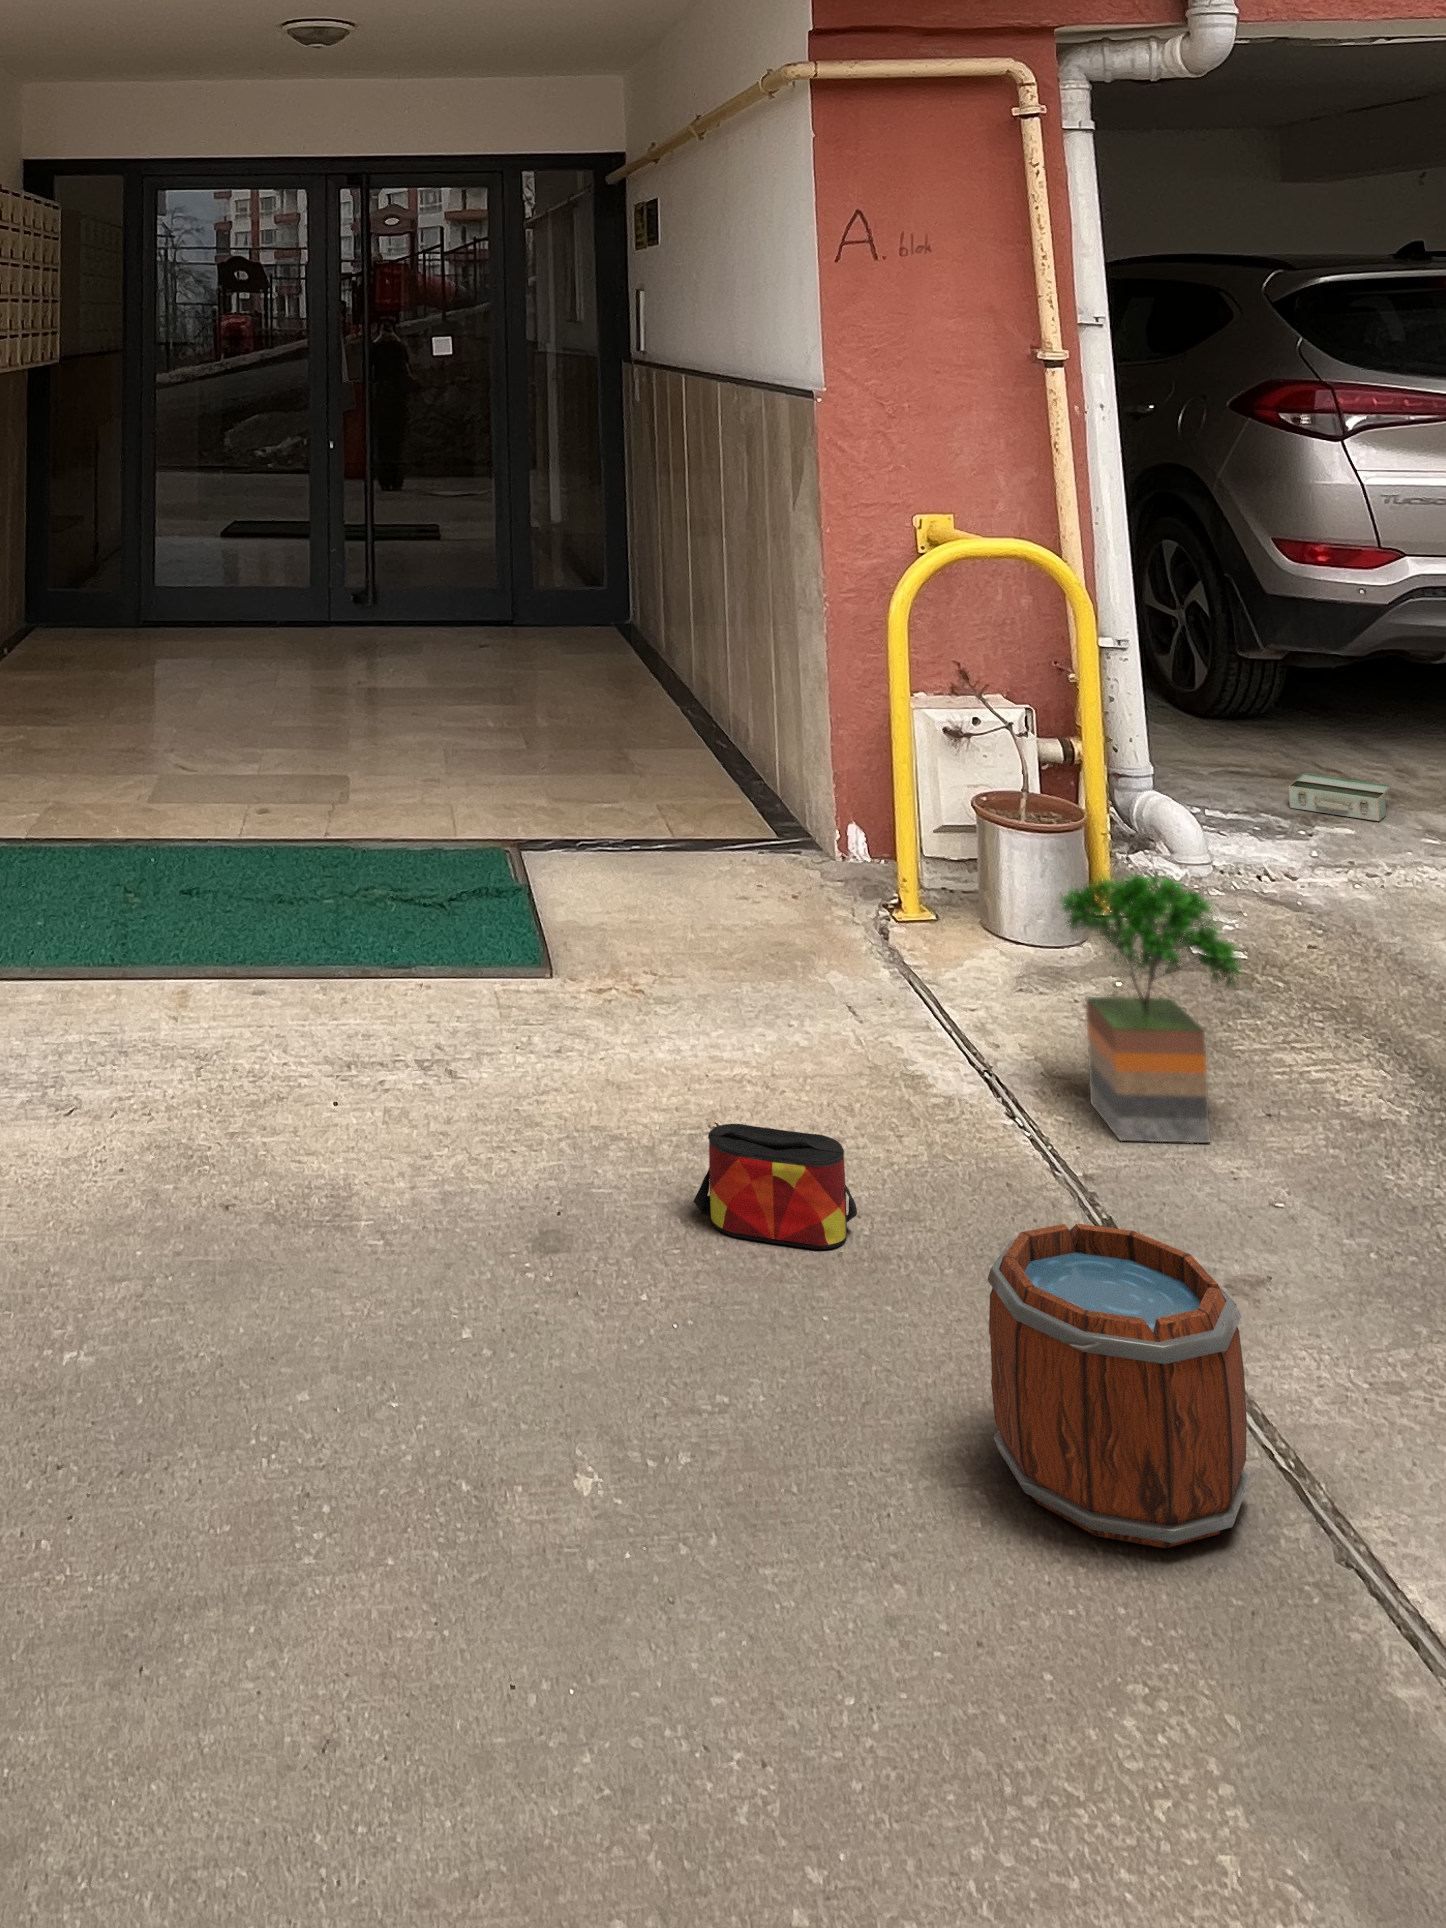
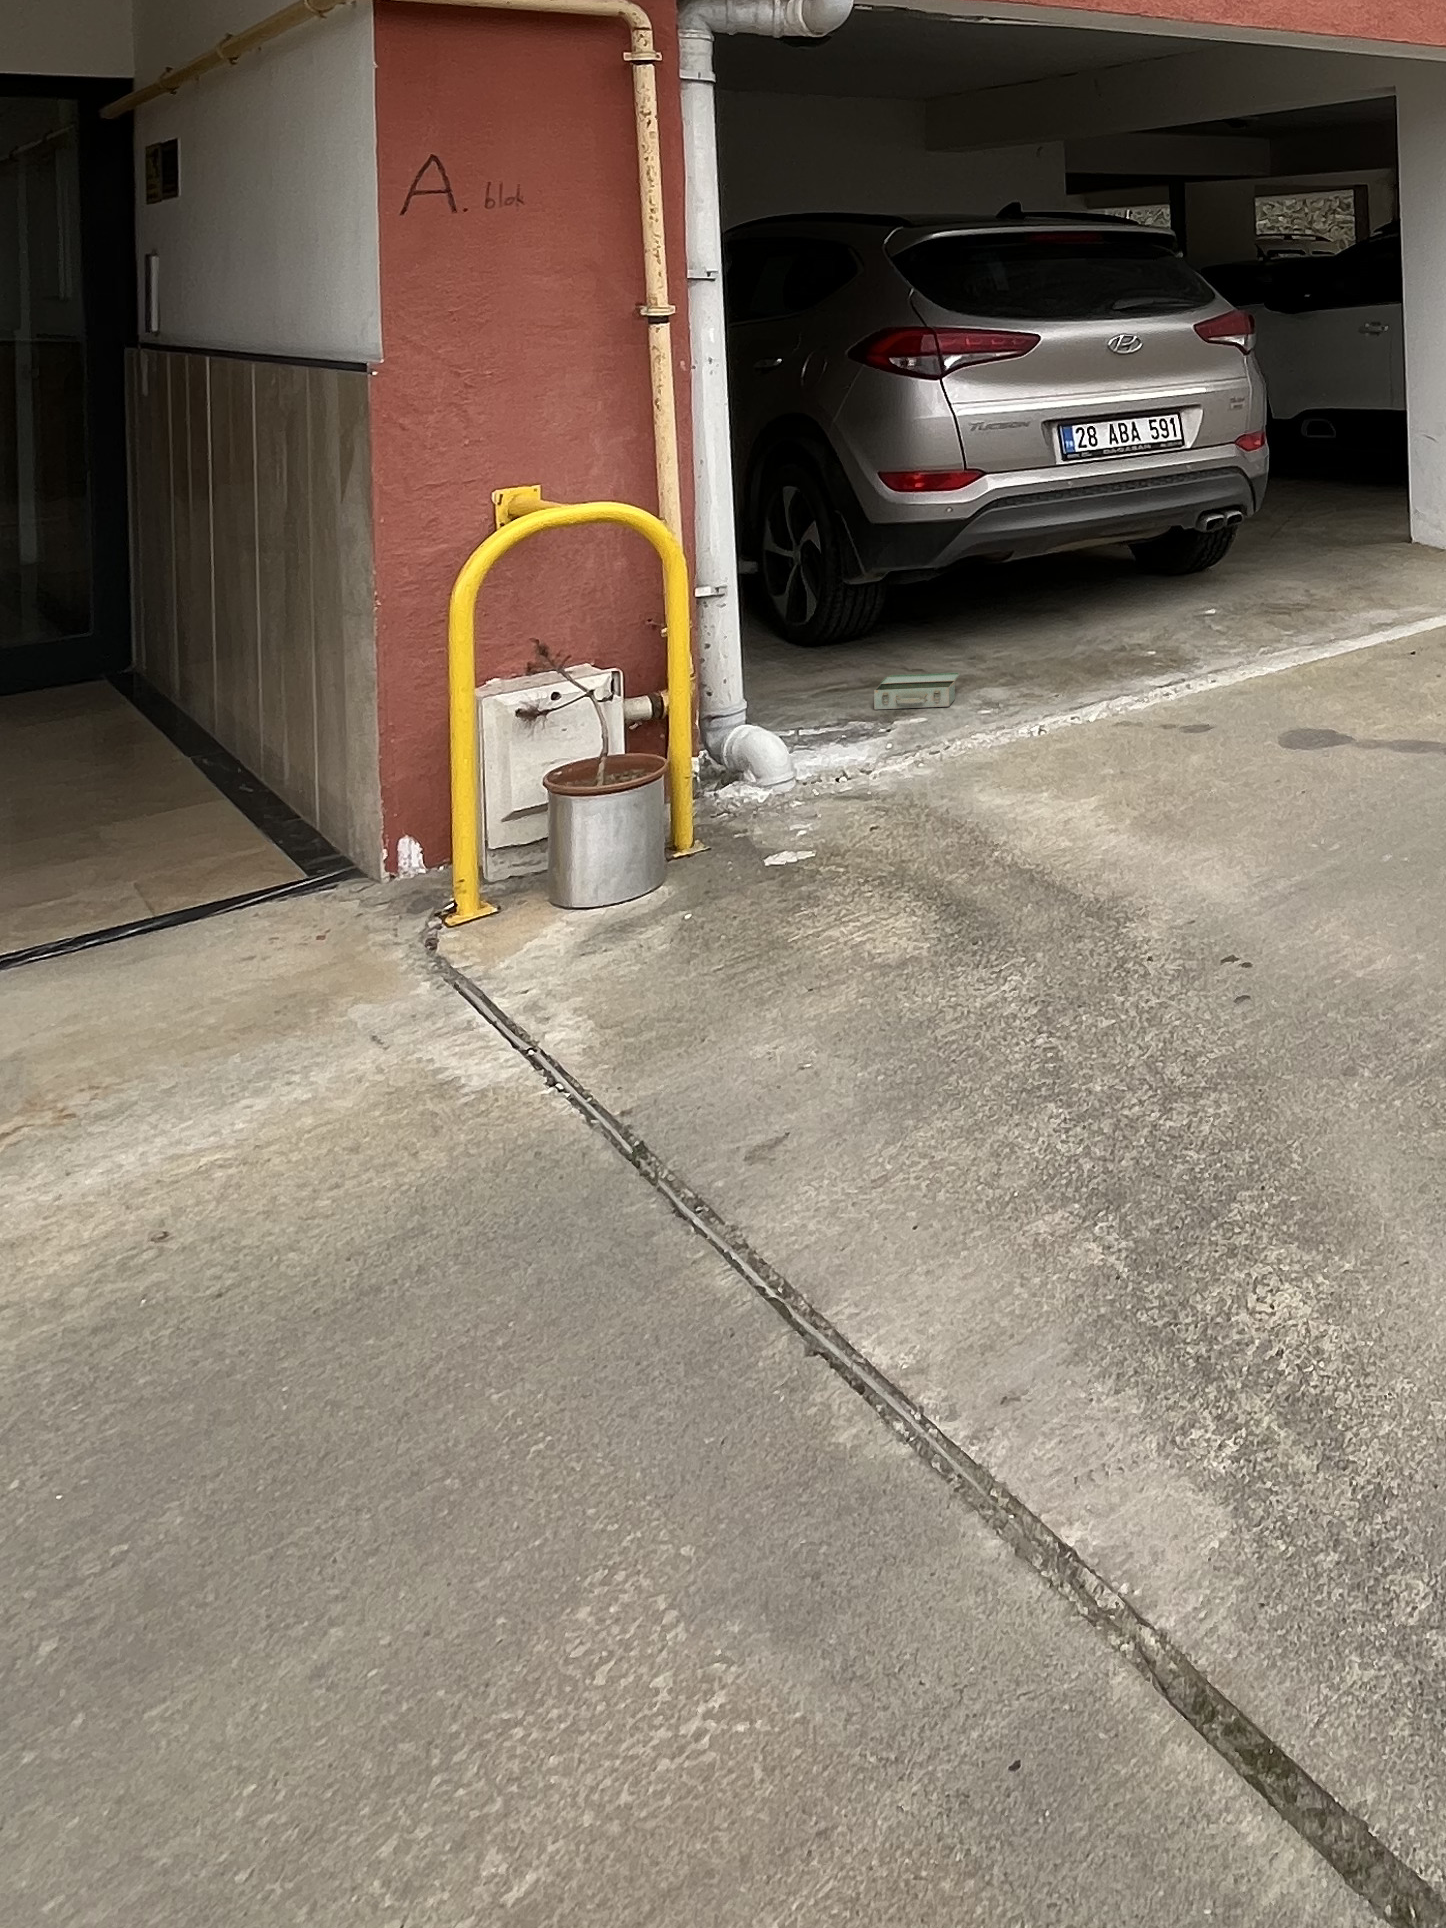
potted tree: present [1061,874,1243,1143] -> none [620,827,815,1112]
bag: present [693,1124,857,1249] -> none [92,1257,341,1438]
bucket: present [987,1224,1250,1548] -> none [484,1254,779,1625]

